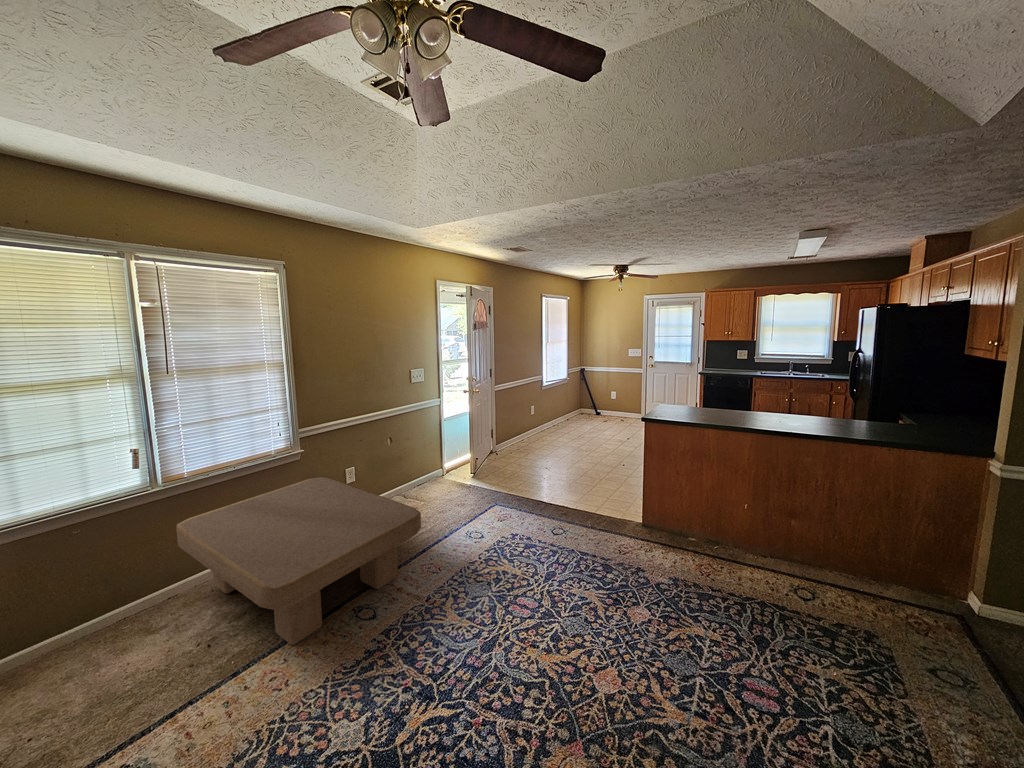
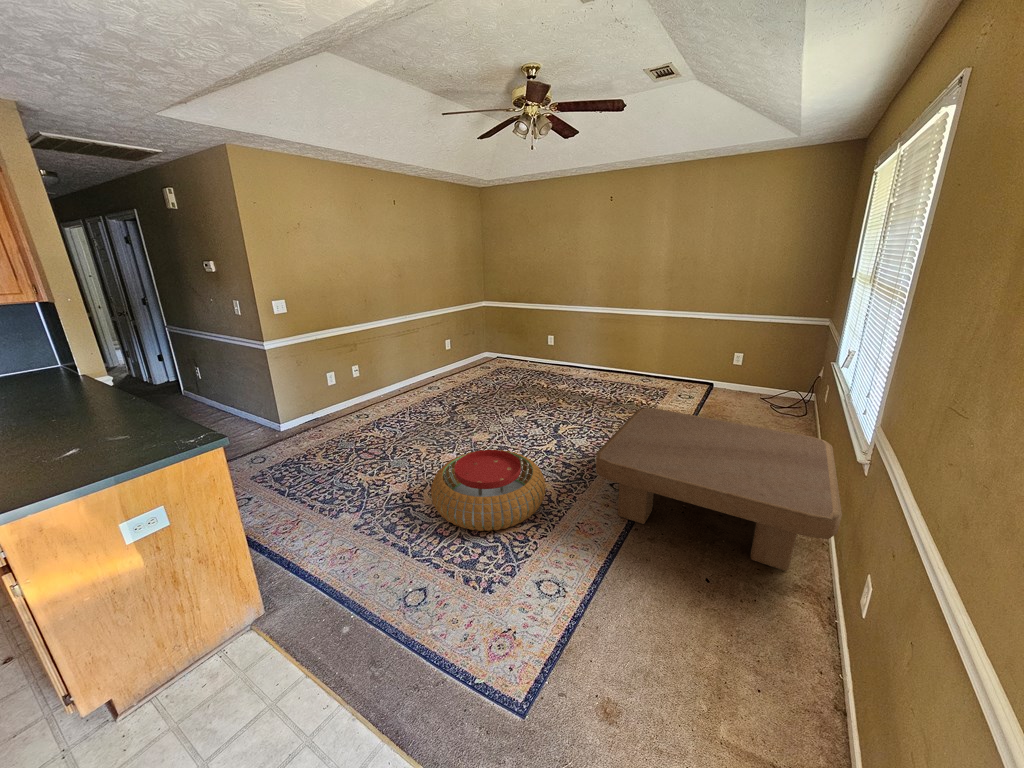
pouf: none [461,536,585,635] -> present [431,450,546,531]

